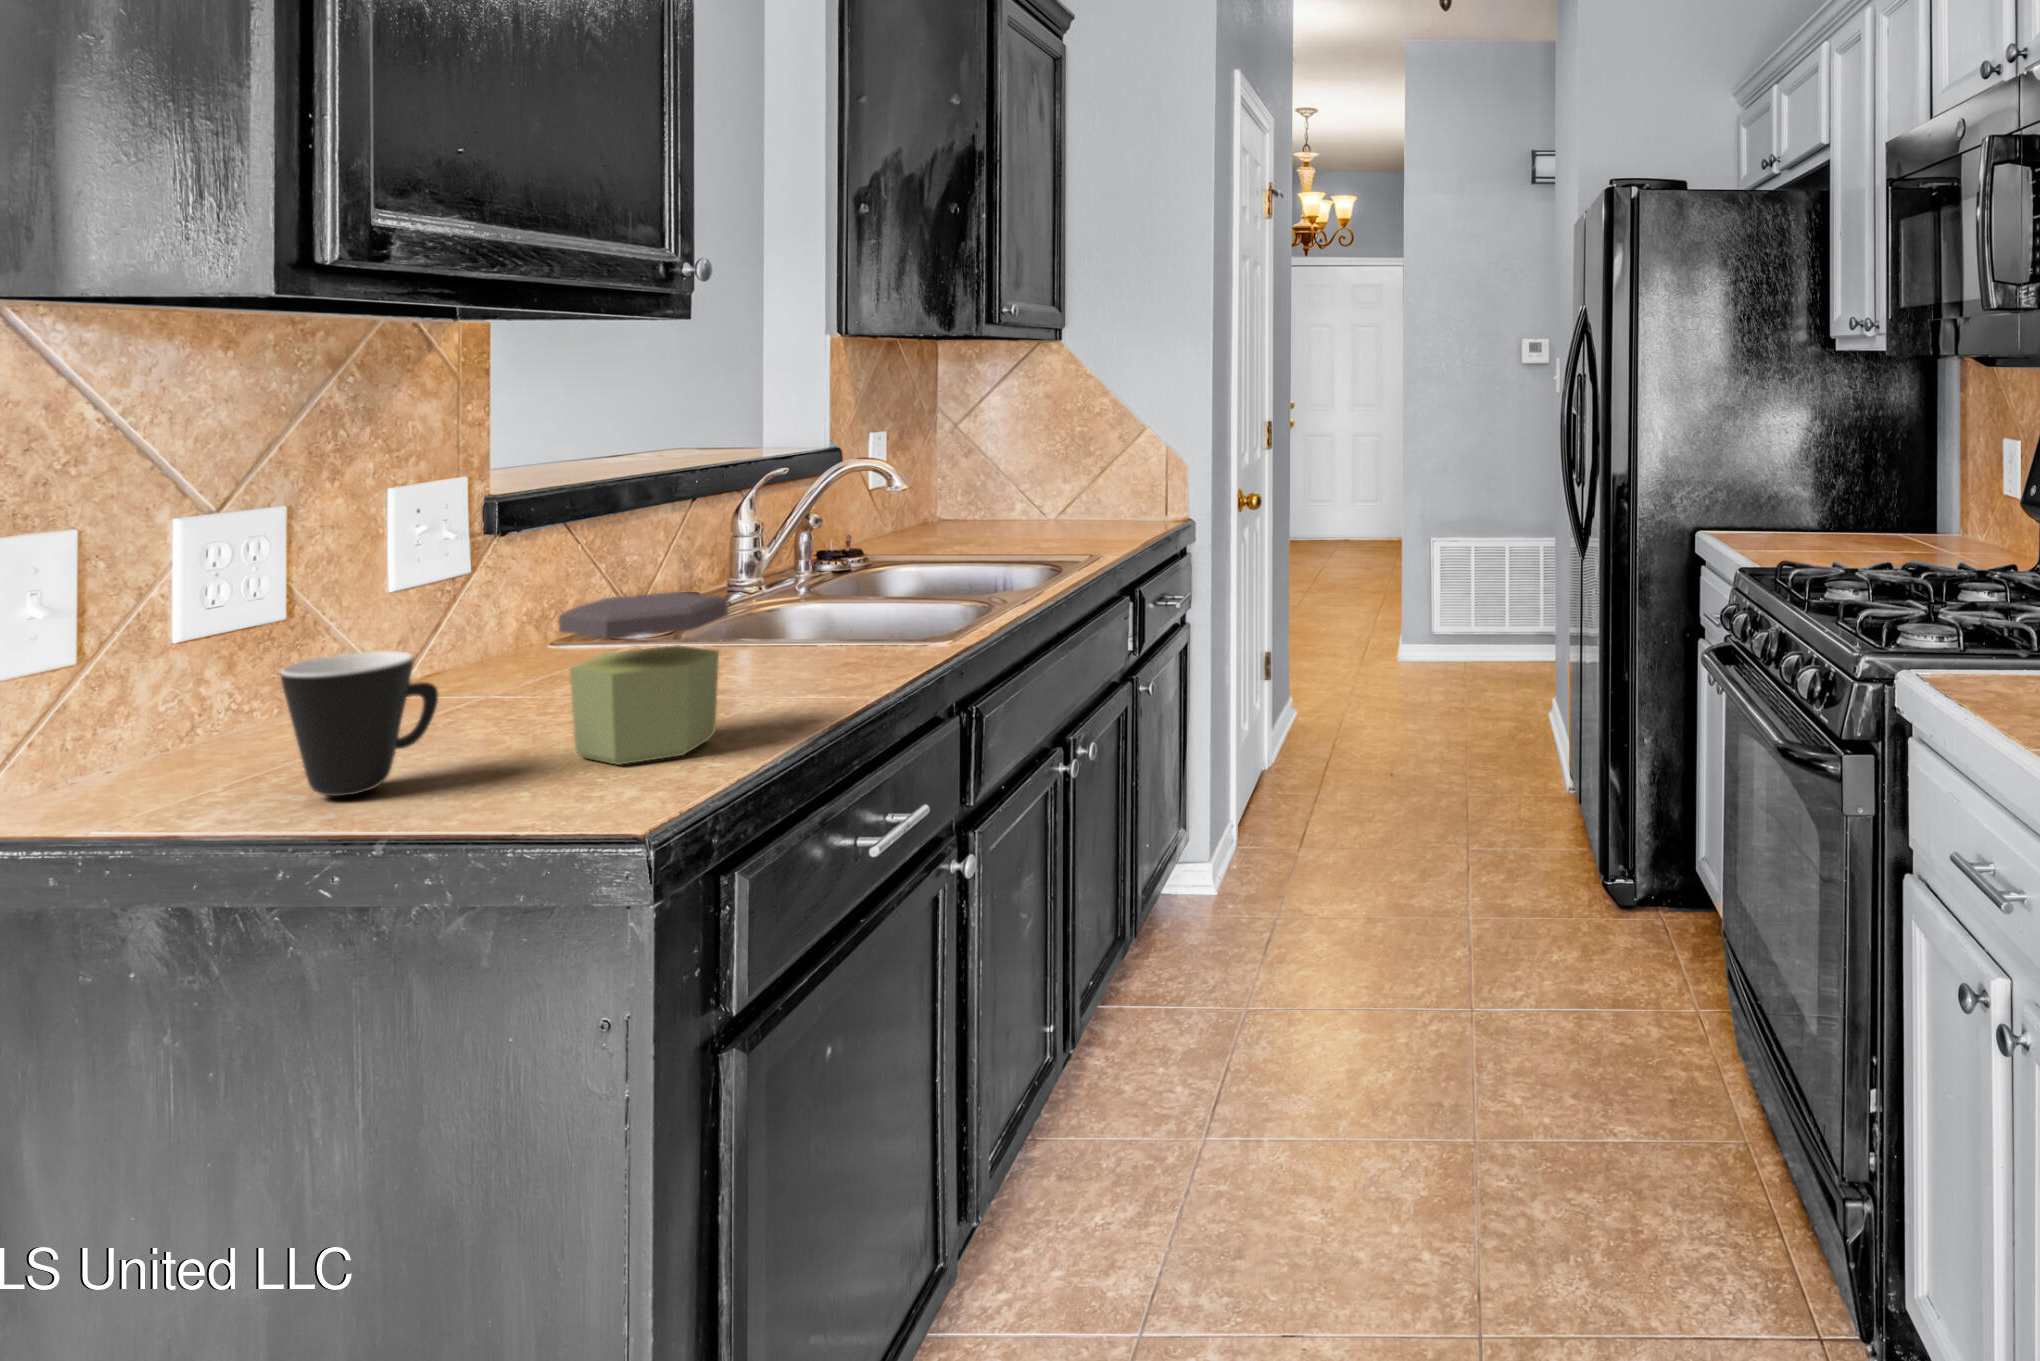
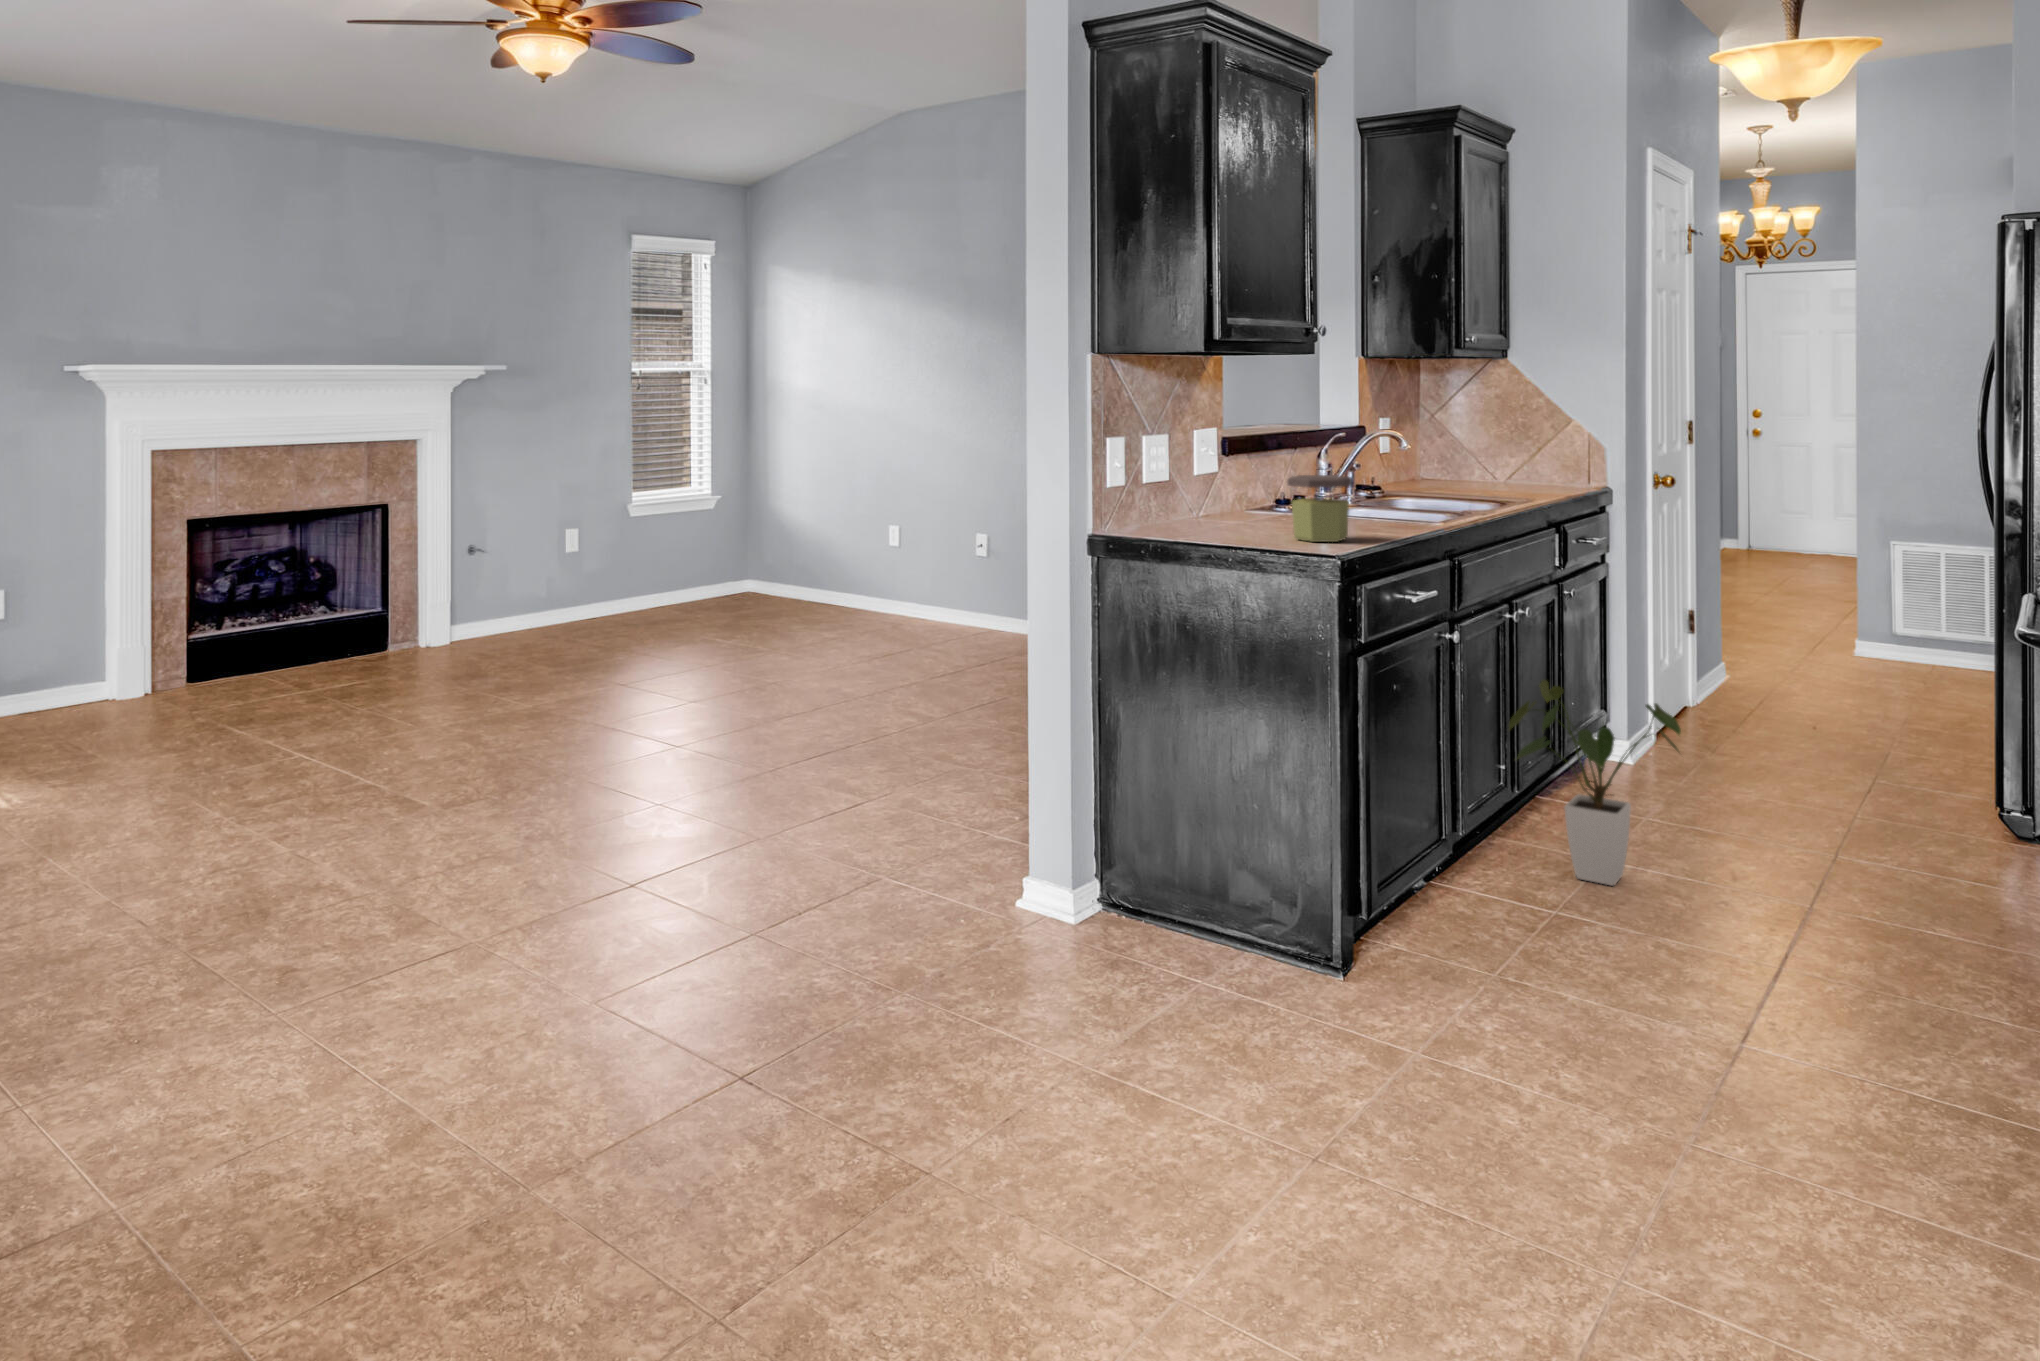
mug: present [281,651,438,796] -> none [1198,488,1246,539]
house plant: none [1054,867,1319,1209] -> present [1509,680,1681,886]

